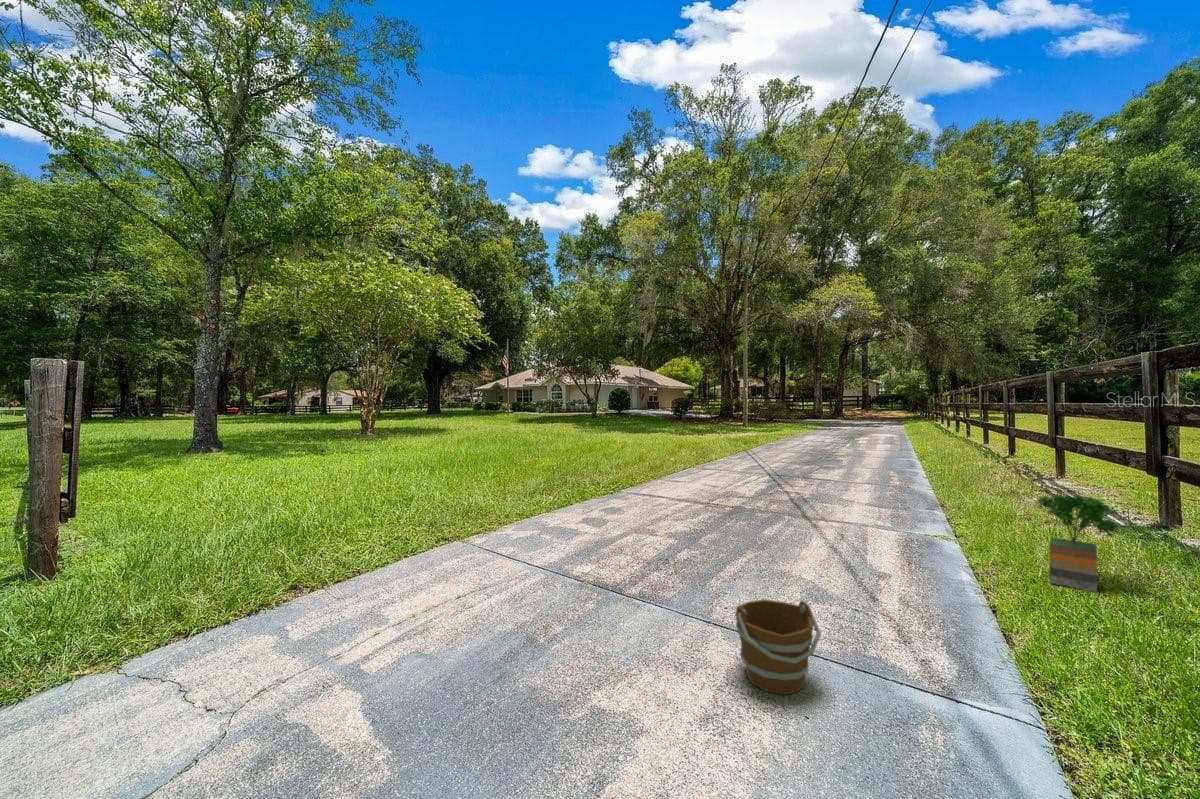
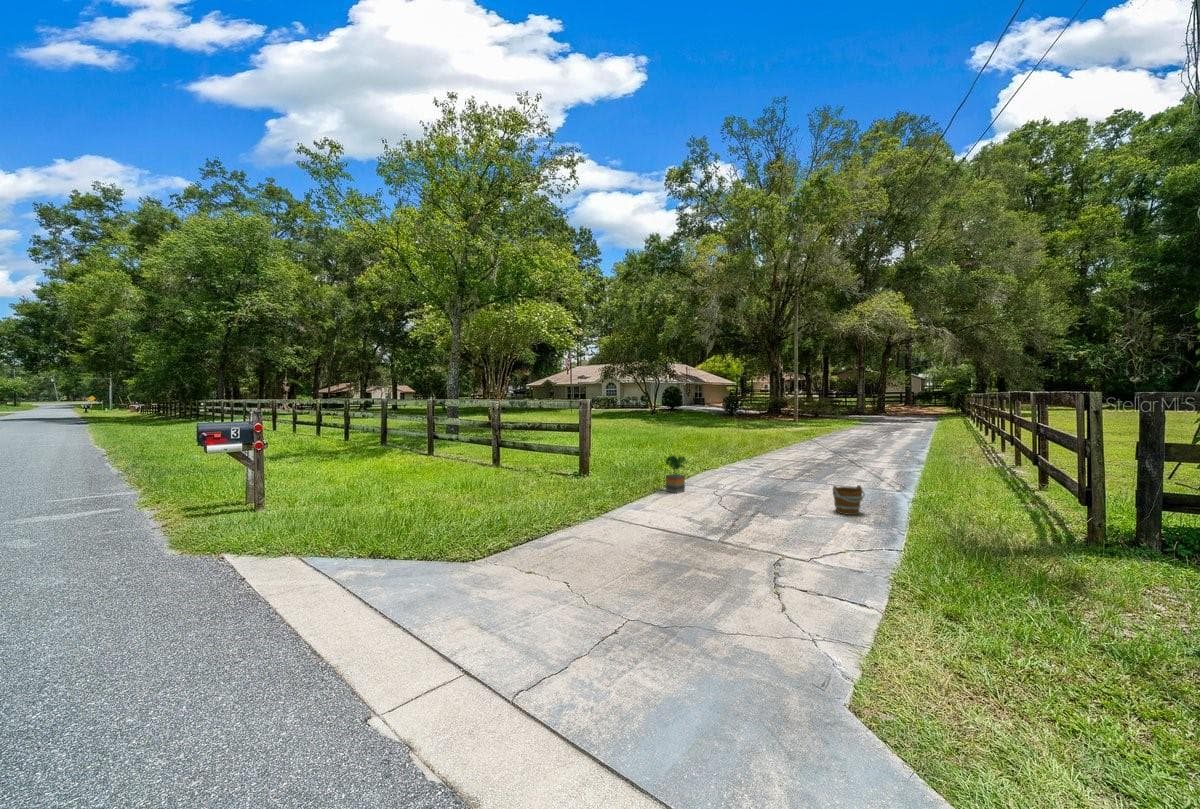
potted tree: present [1036,494,1119,592] -> present [666,455,688,493]

